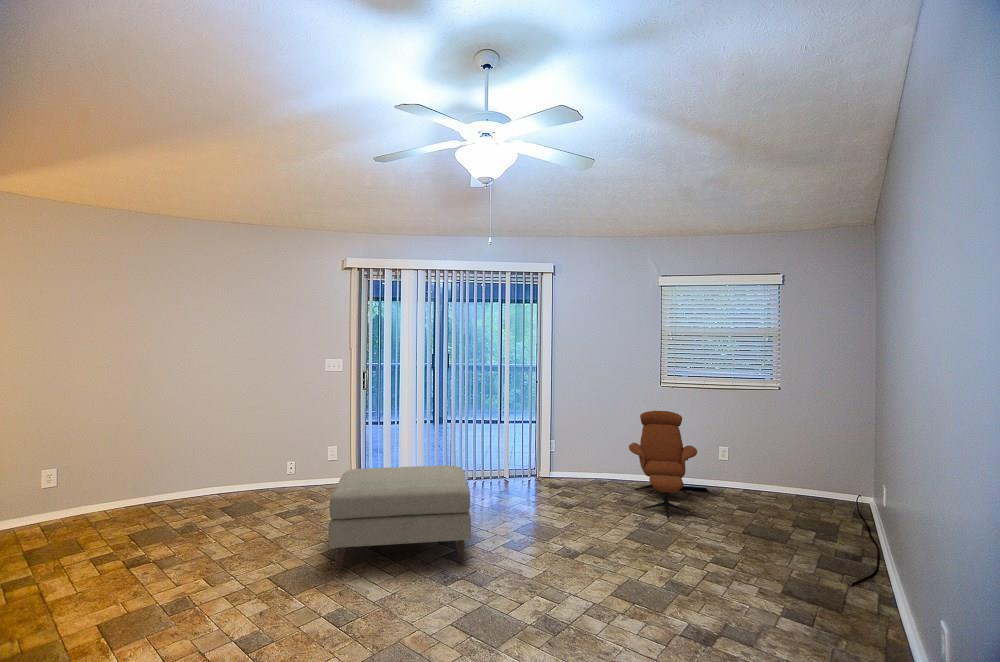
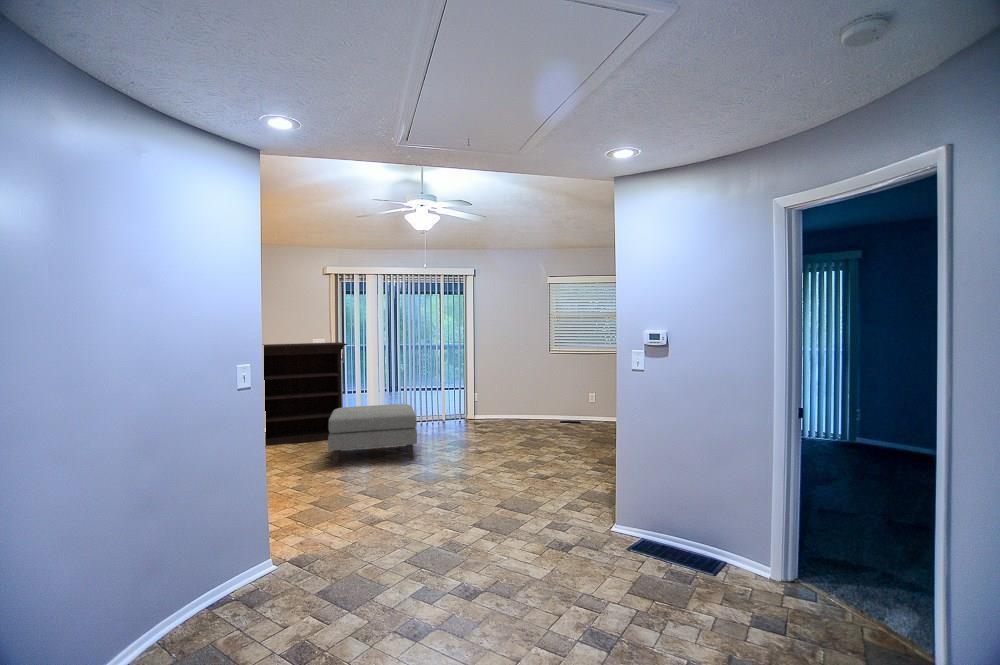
bookshelf: none [227,365,371,520] -> present [263,342,347,446]
lounge chair: present [629,411,697,518] -> none [527,370,571,435]

